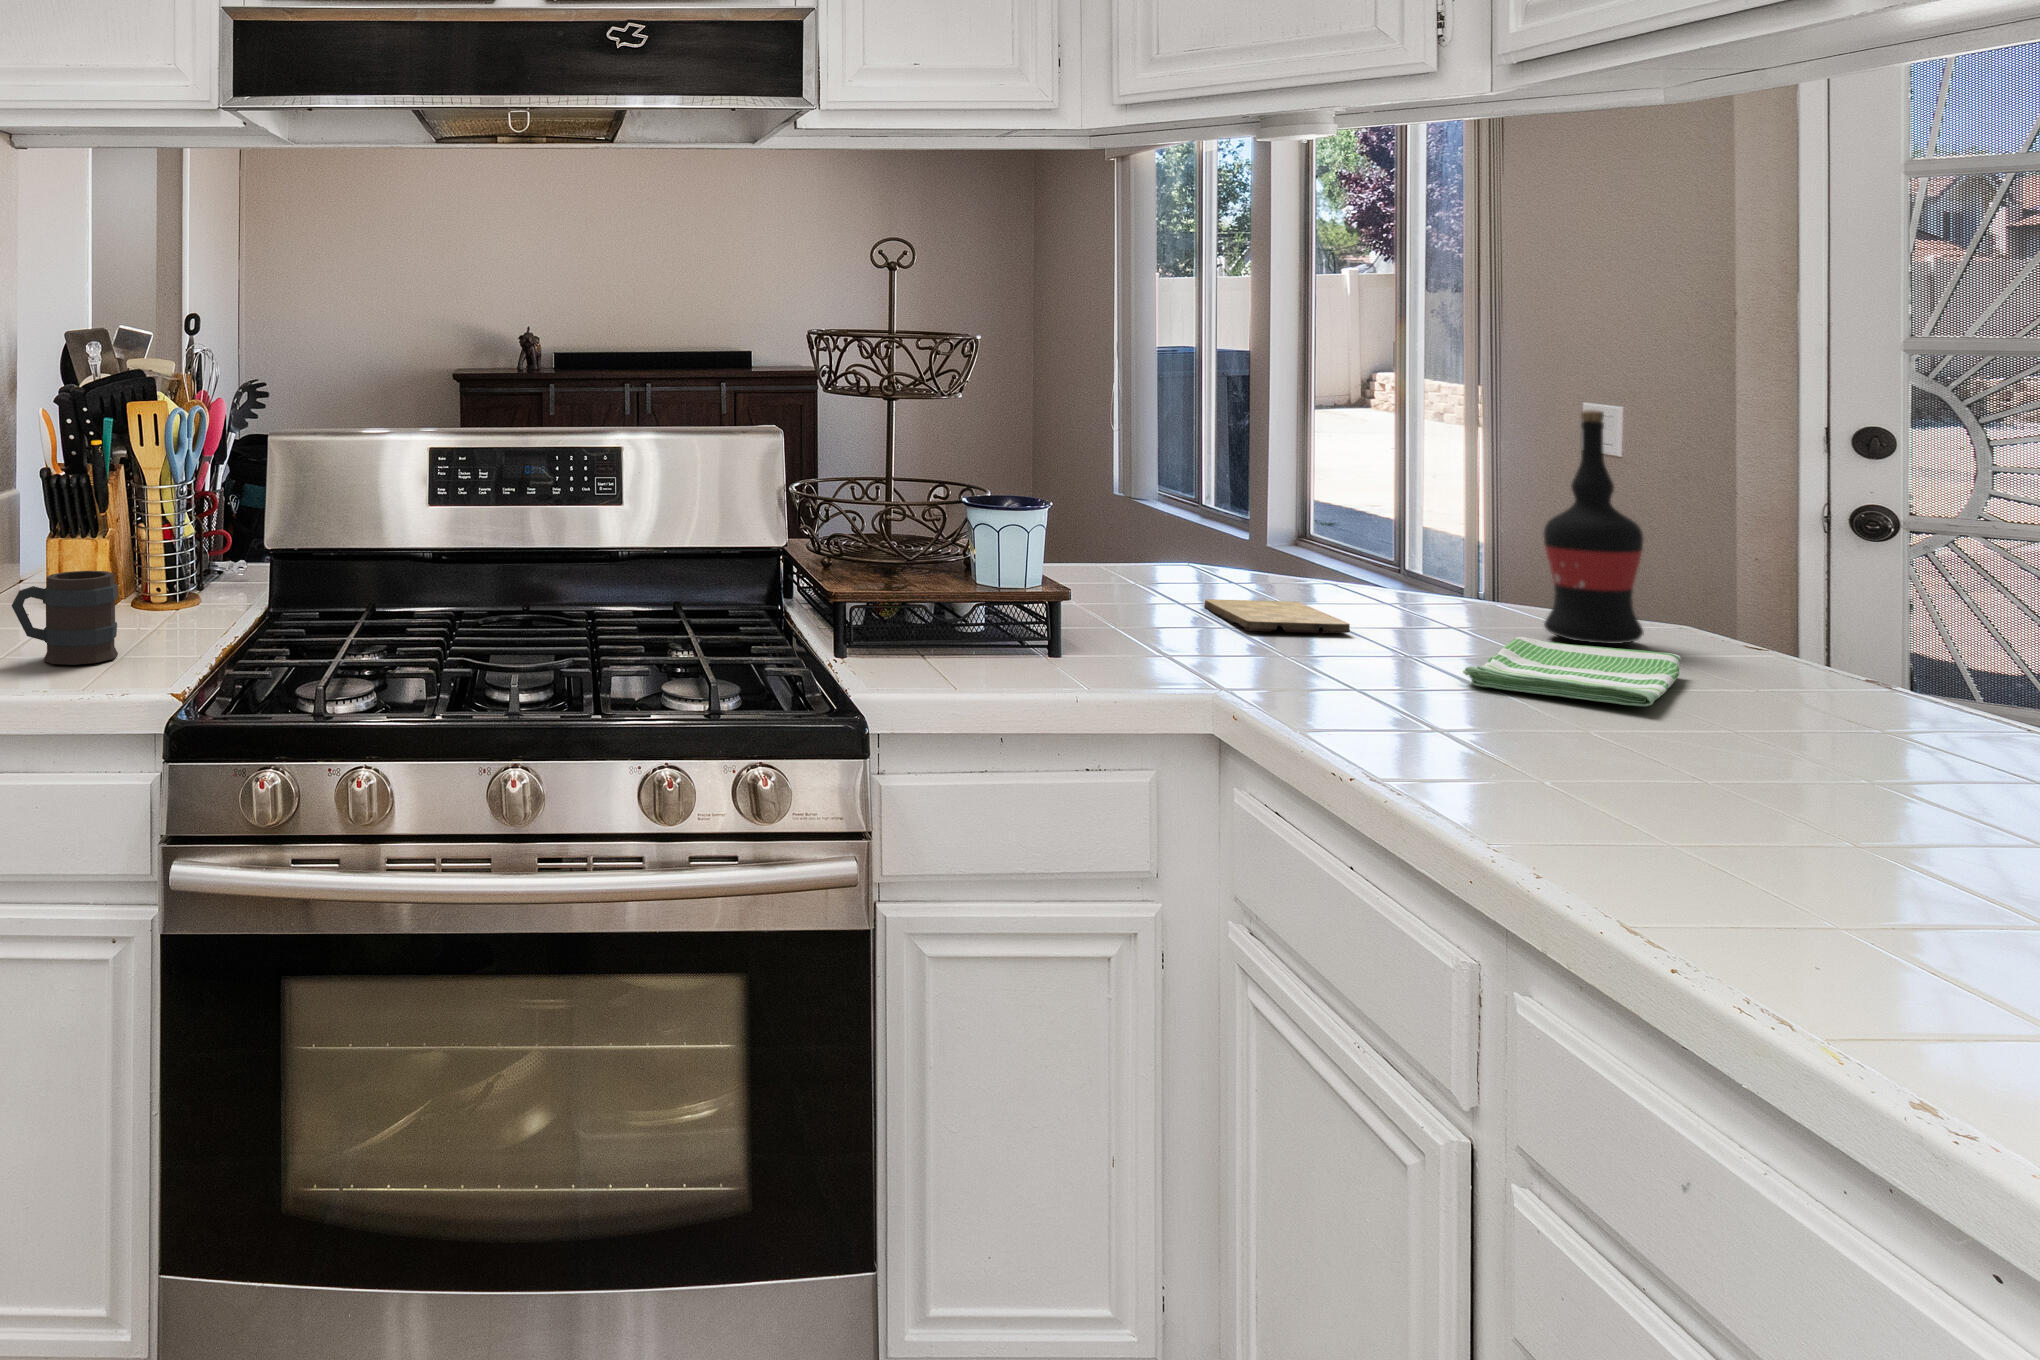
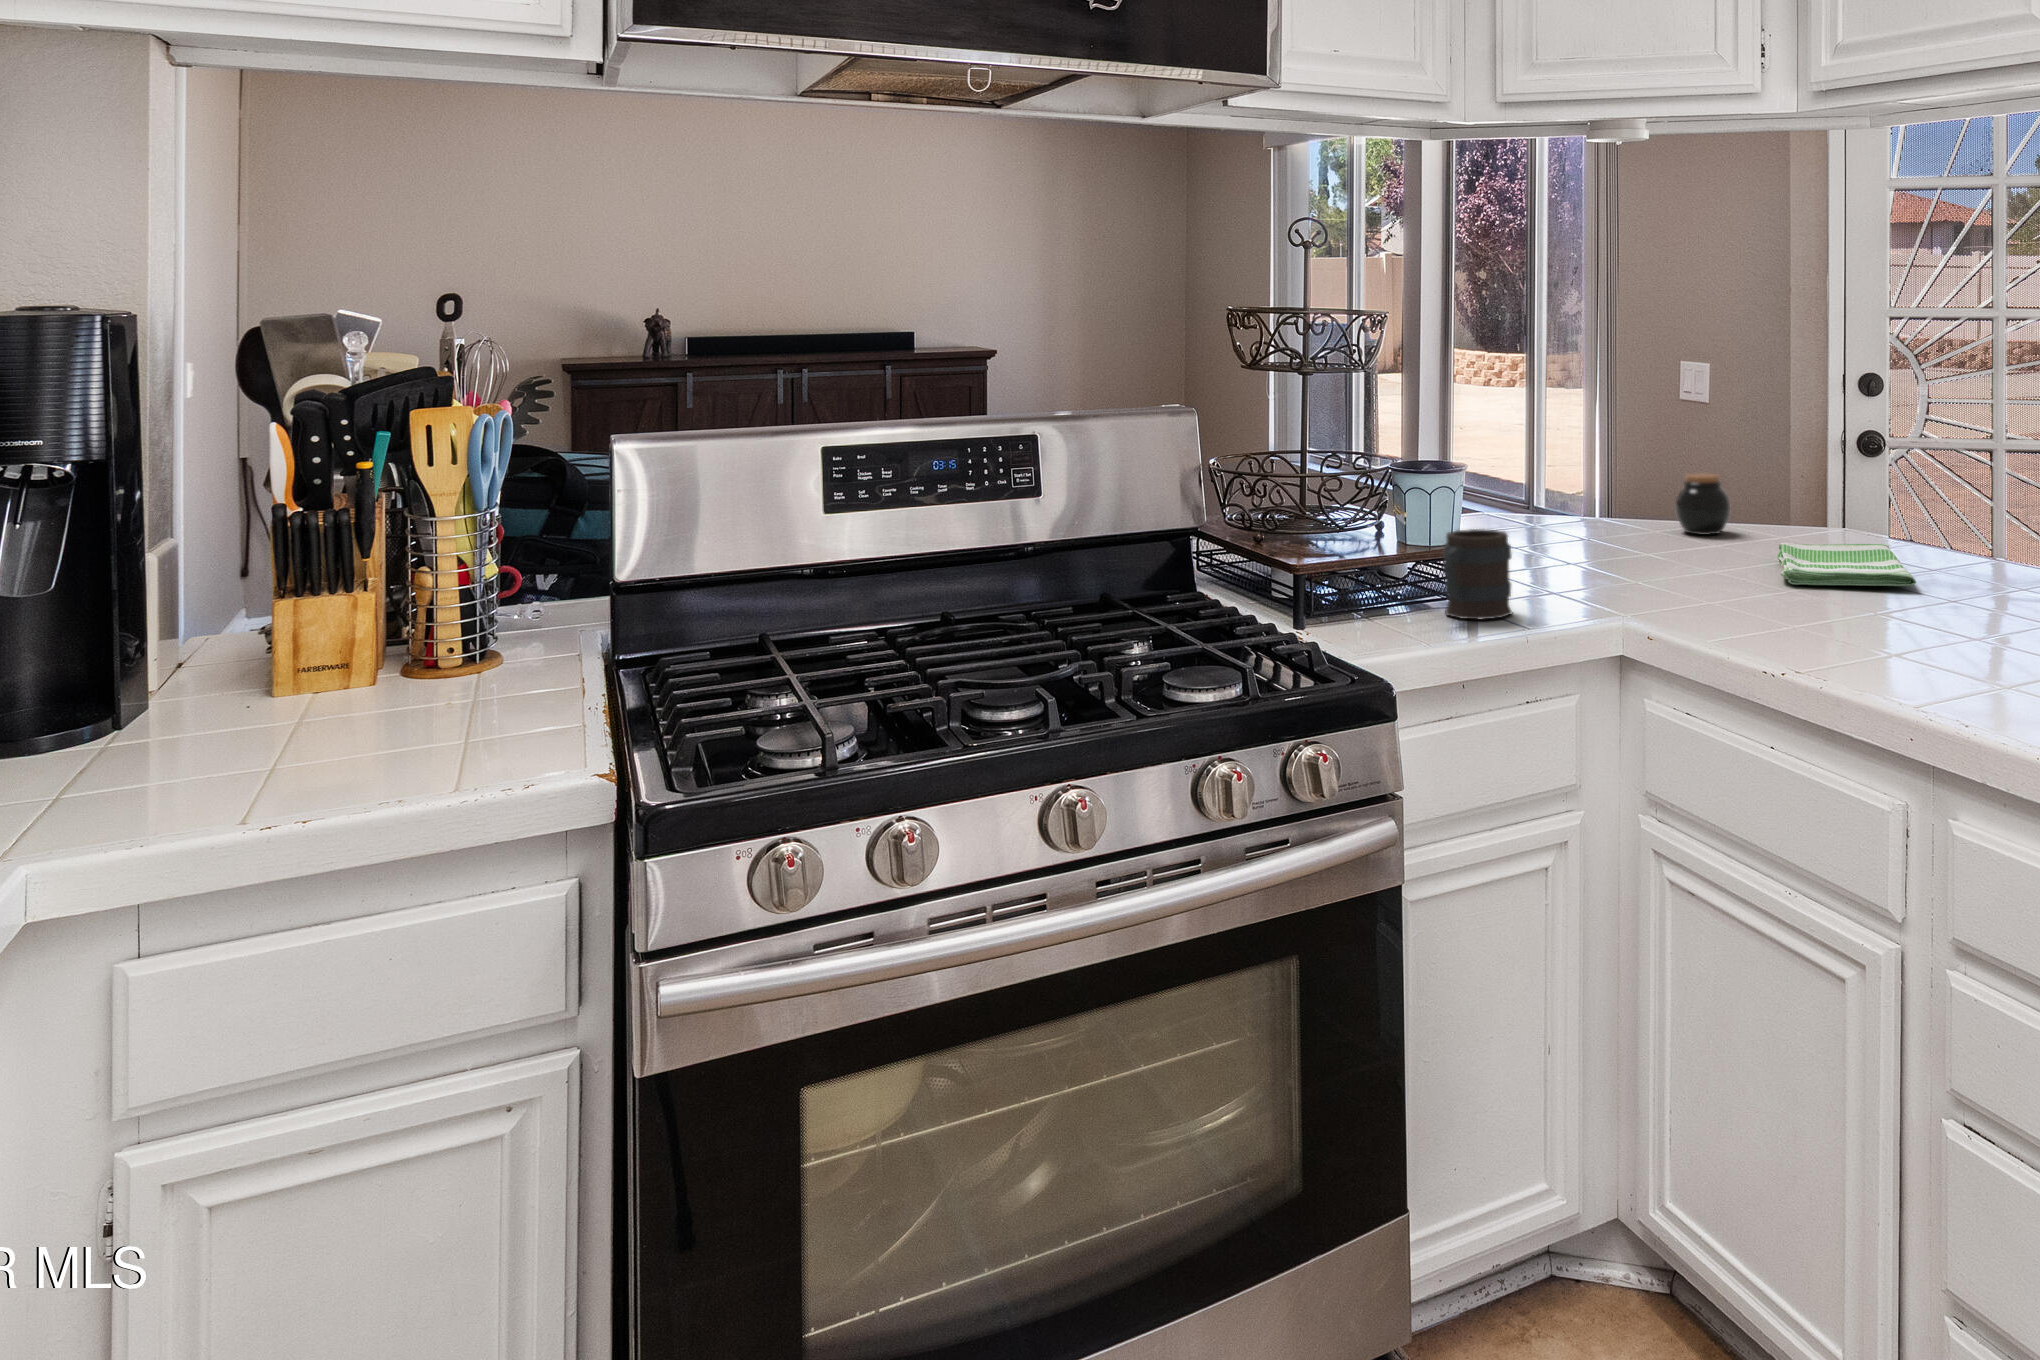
wine bottle: present [1543,410,1643,644] -> none [1773,362,1840,542]
jar: none [1417,543,1495,620] -> present [1675,473,1730,535]
mug: present [12,571,118,665] -> present [1443,529,1513,619]
cutting board: present [1204,599,1350,633] -> none [1532,532,1660,560]

